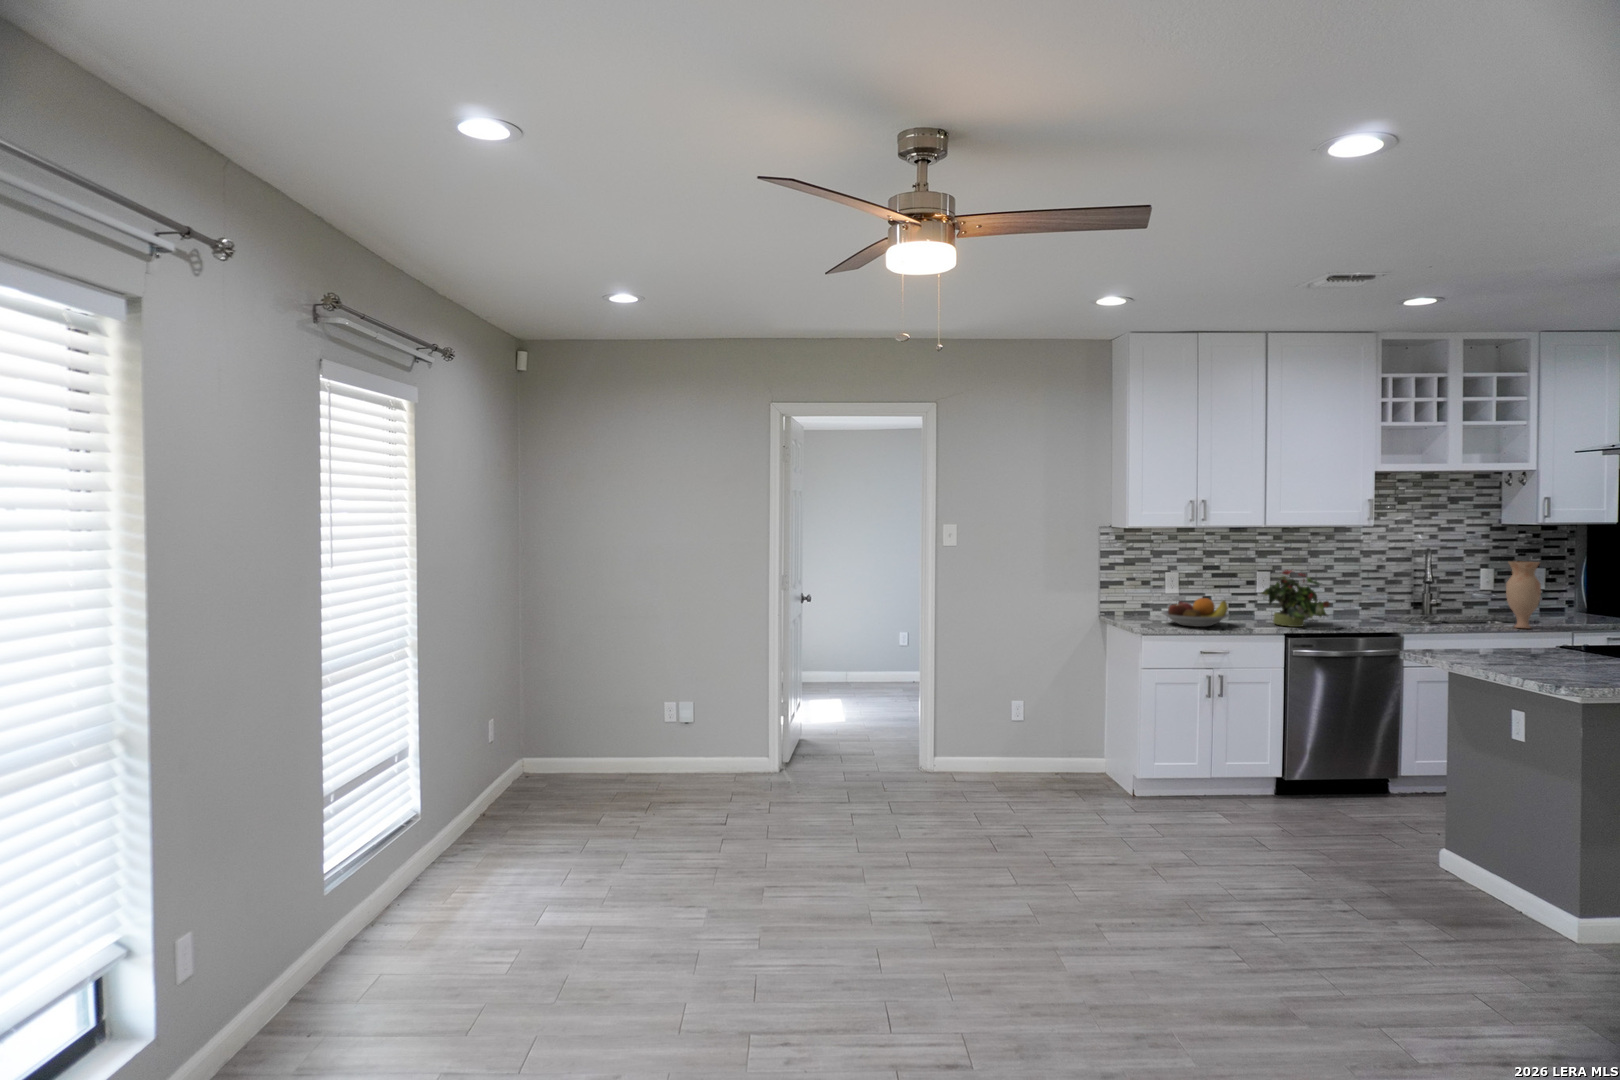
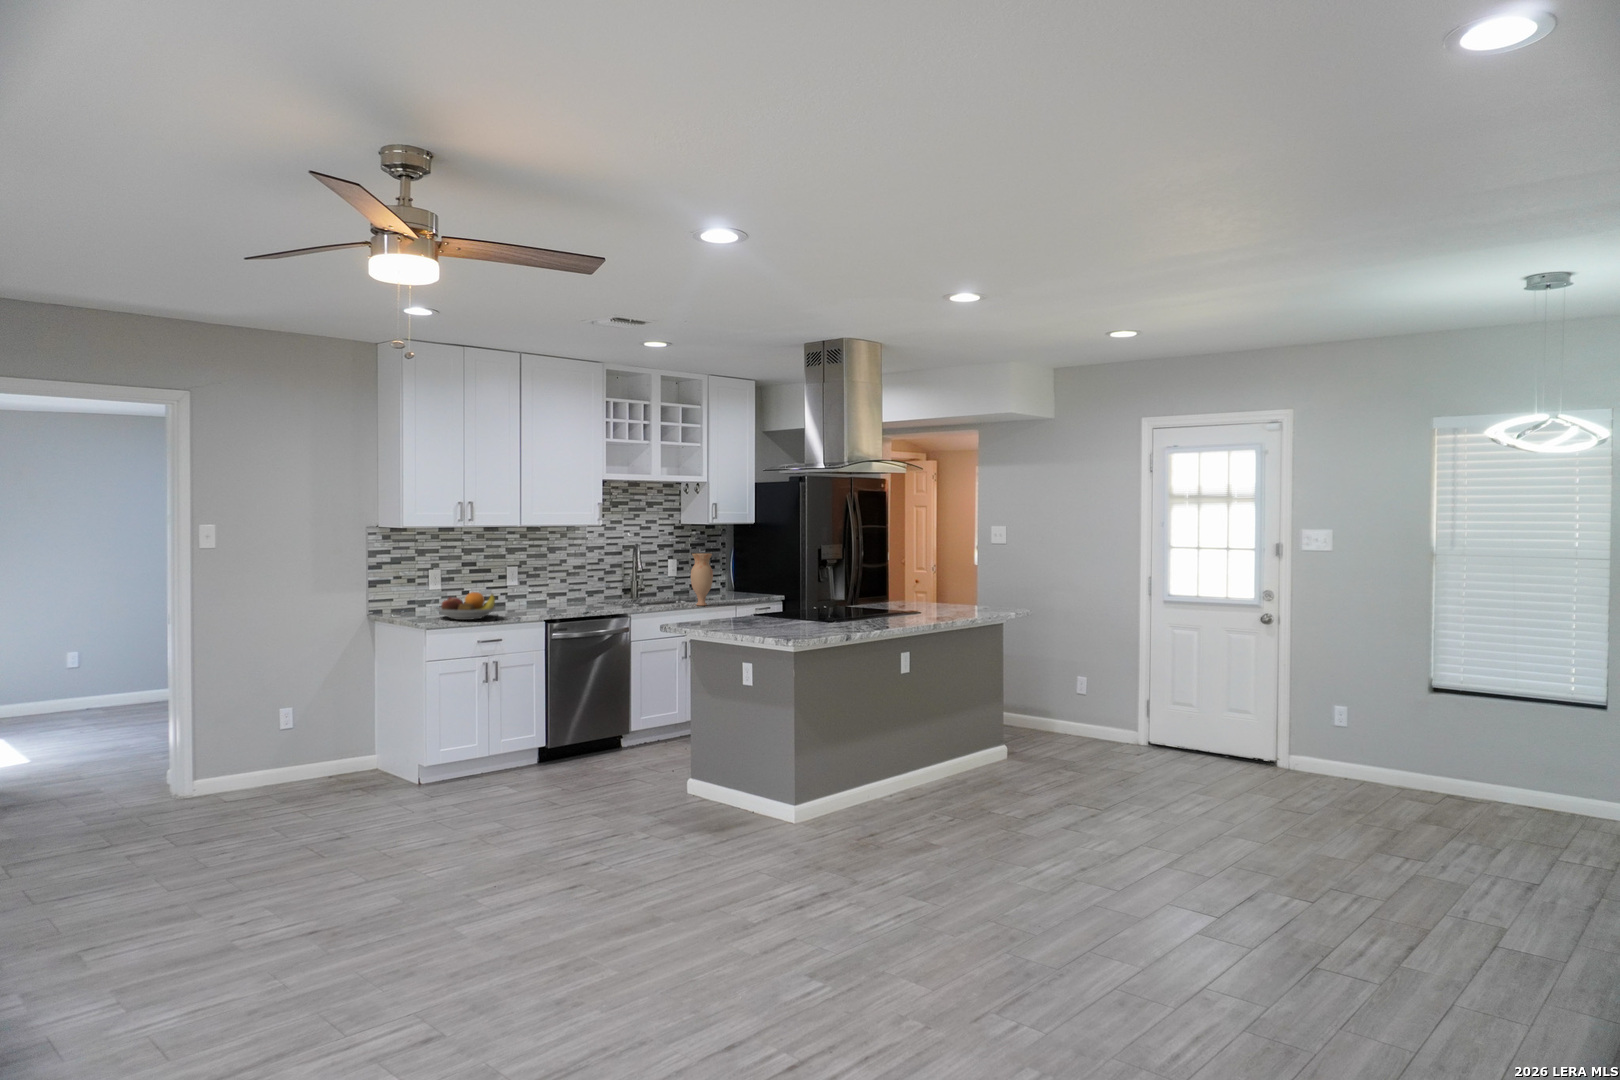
potted plant: present [1262,570,1330,627] -> none [518,563,578,615]

